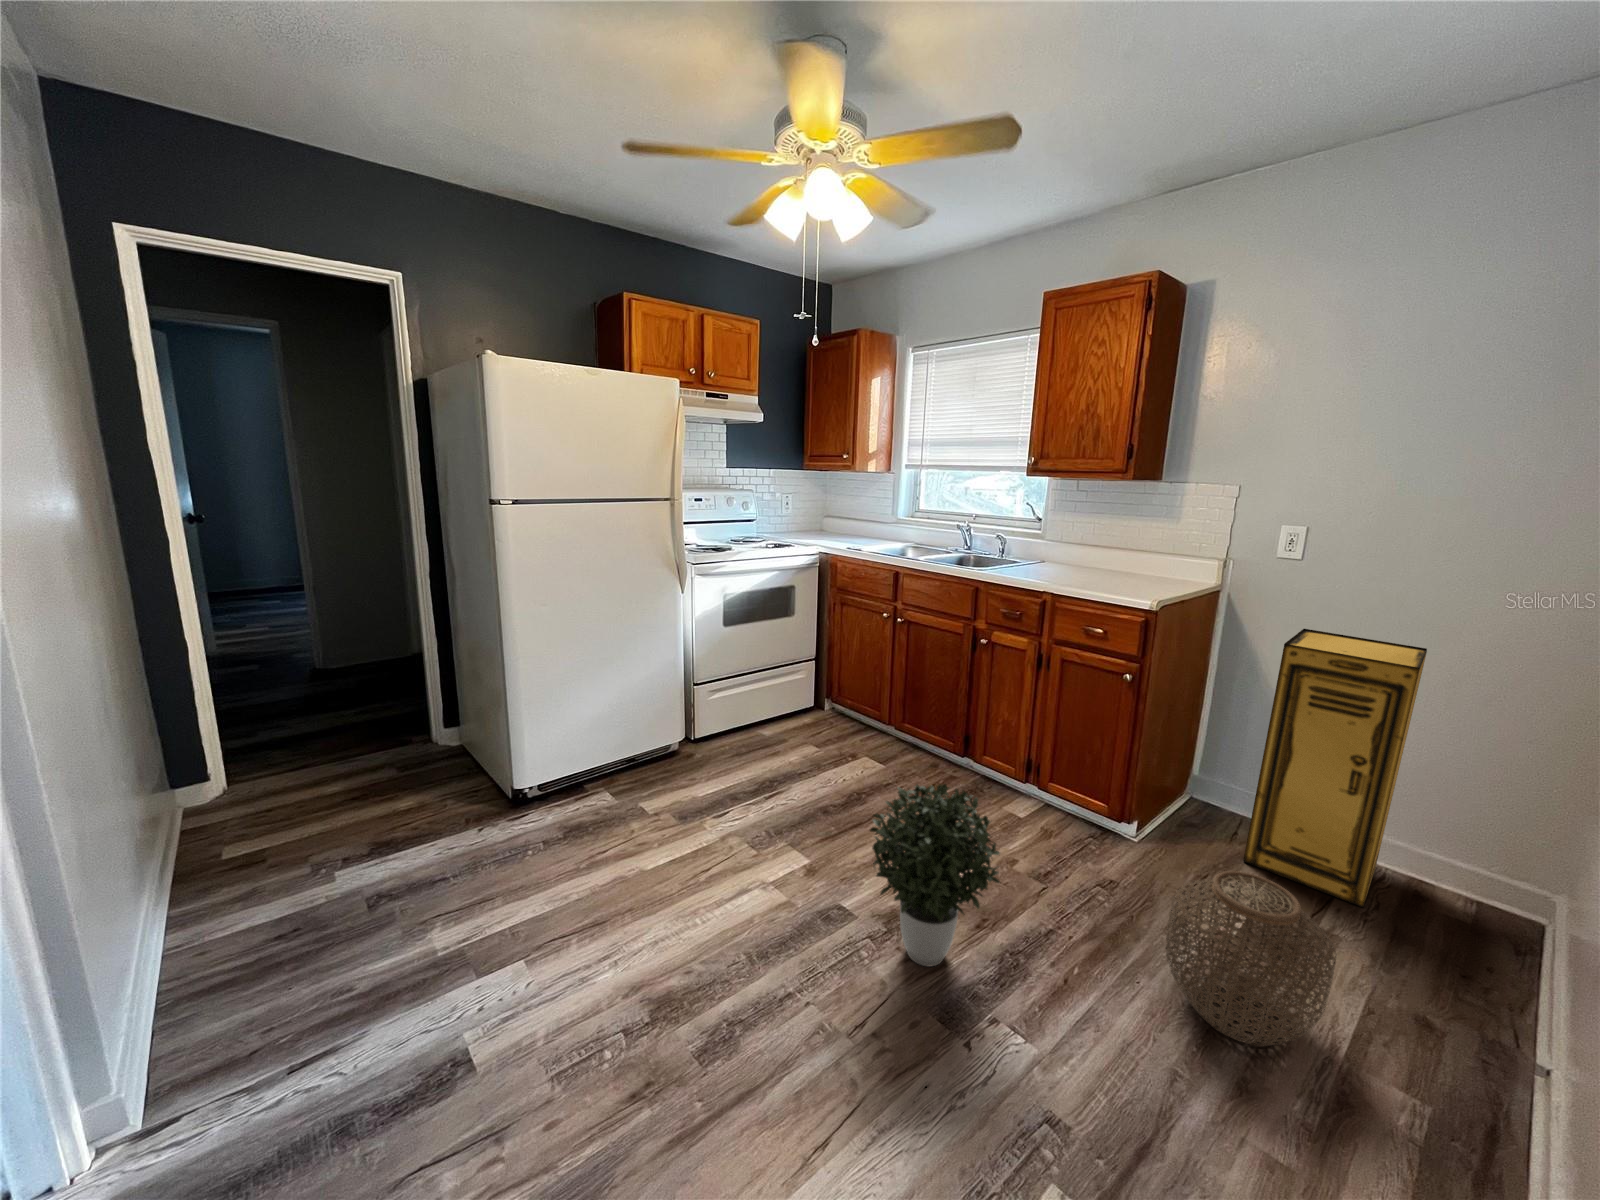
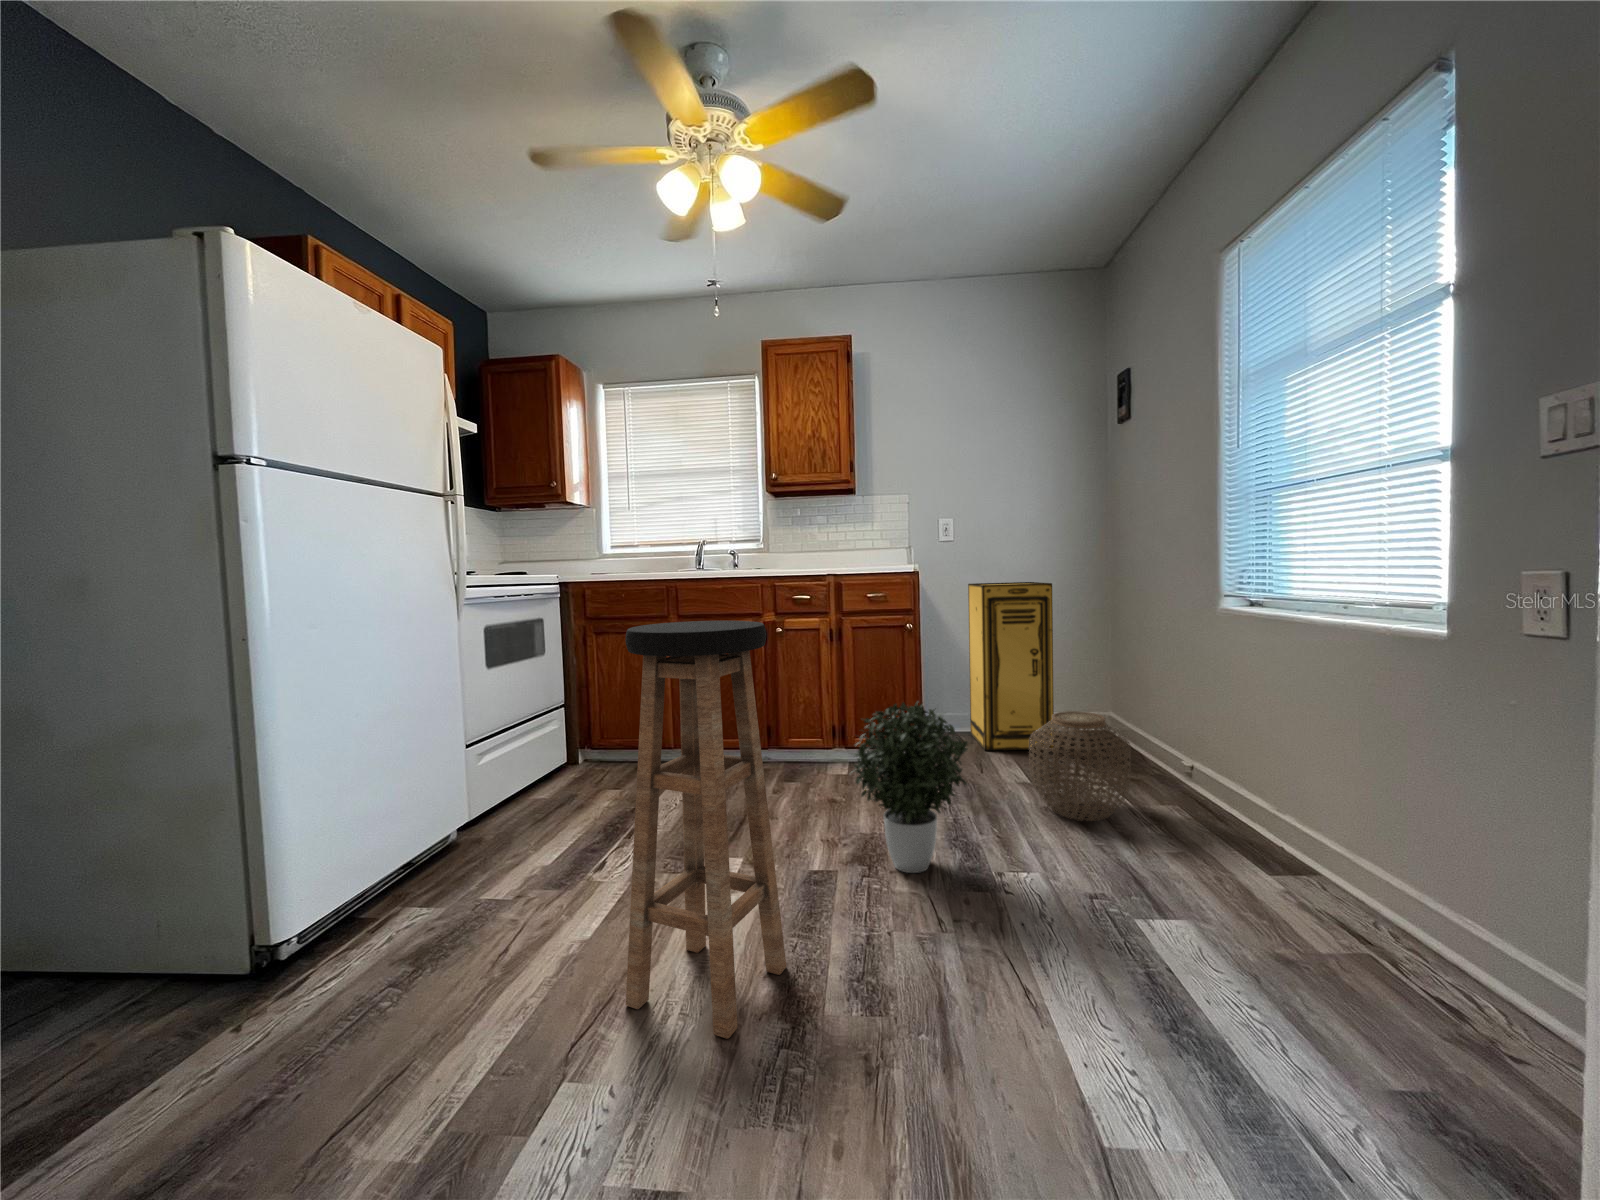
bar stool: none [585,665,708,1000] -> present [625,621,786,1039]

